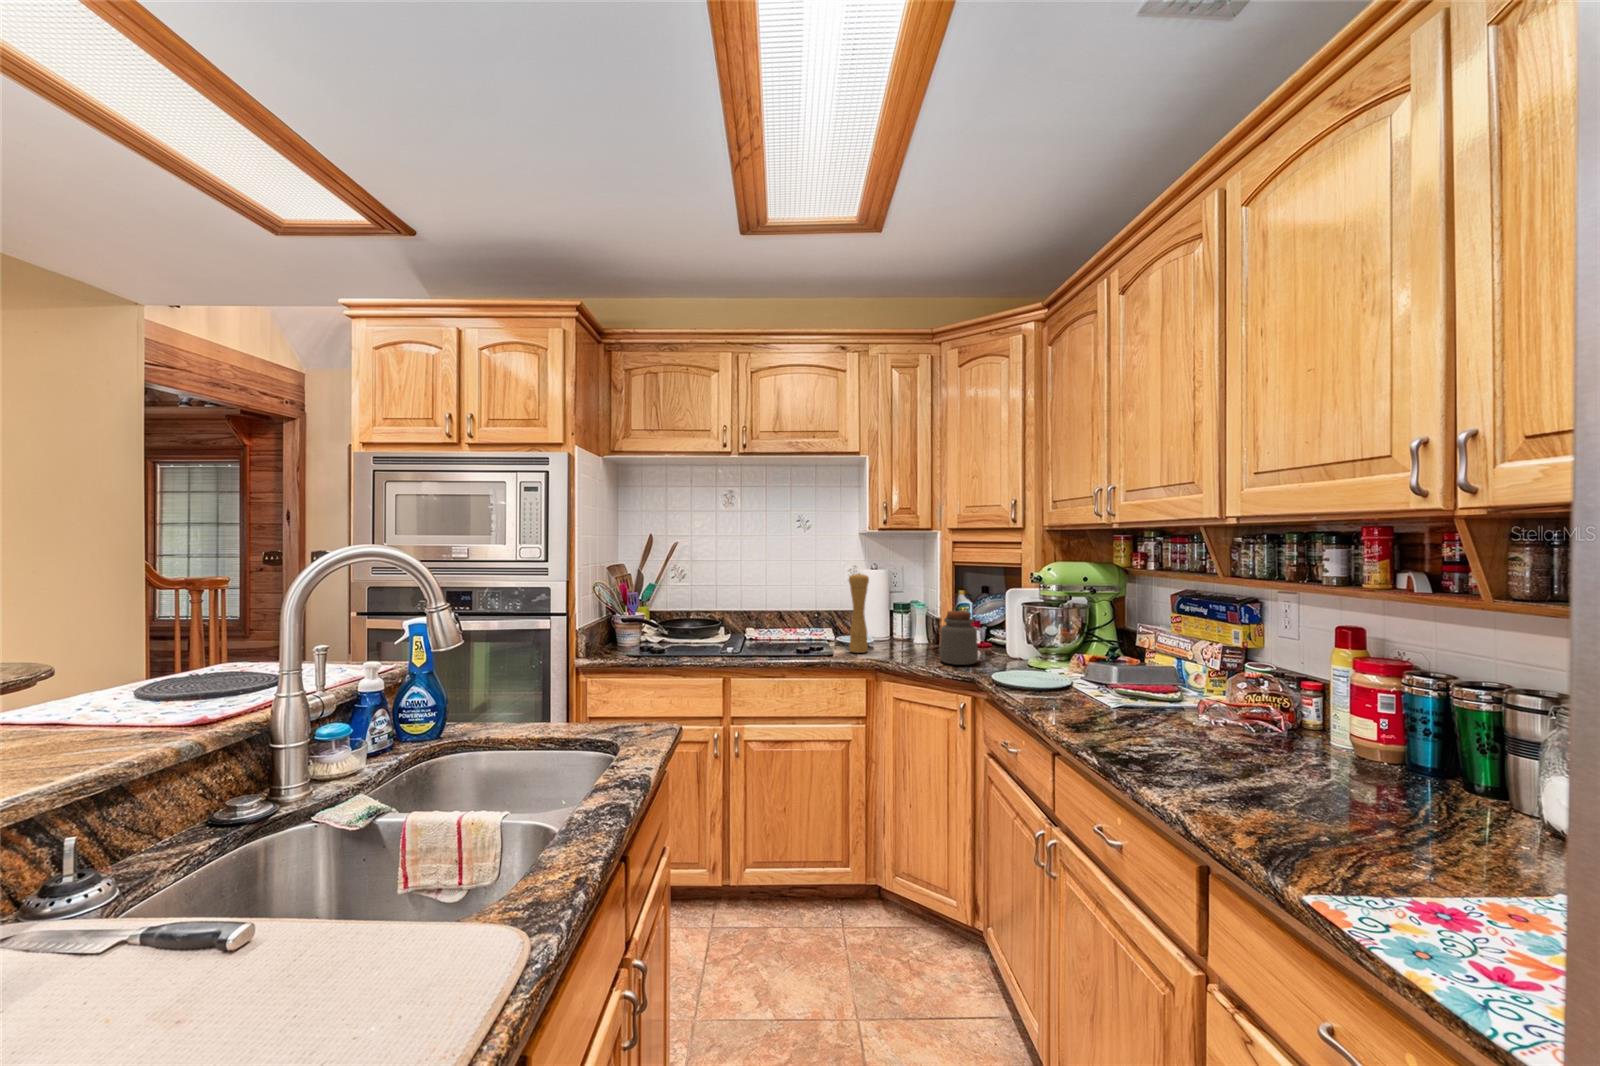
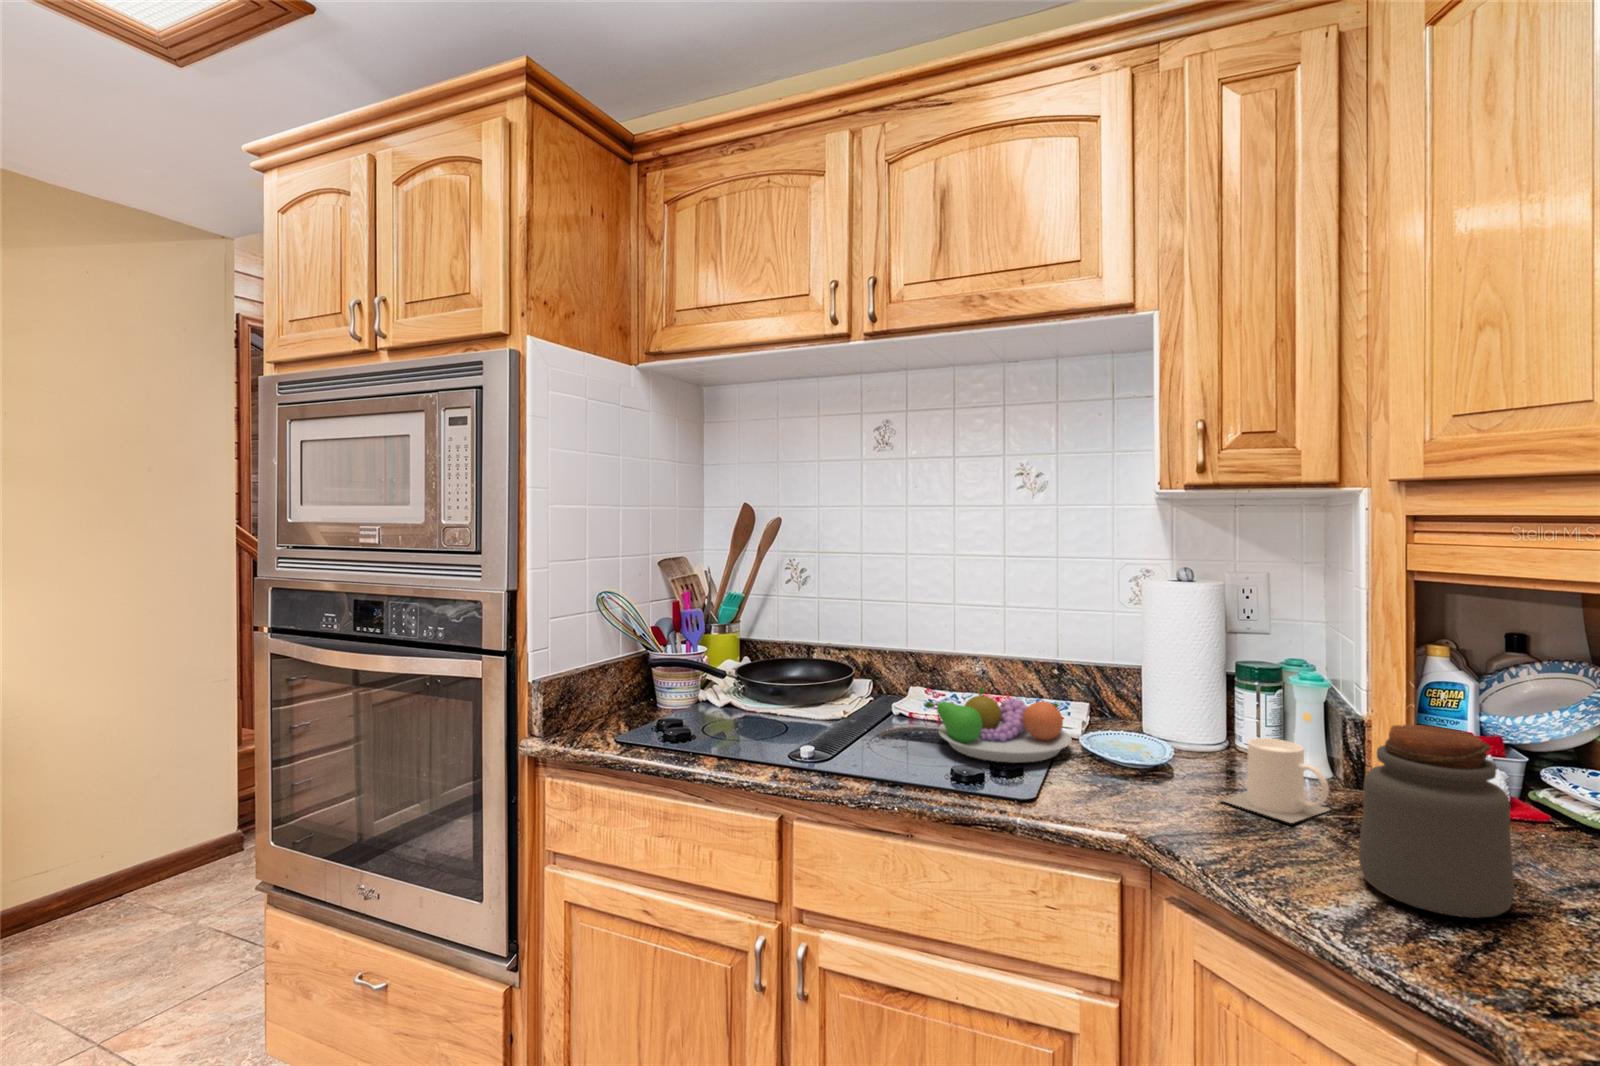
pepper mill: present [849,573,869,653] -> none [1088,593,1144,799]
fruit bowl: none [773,619,836,647] -> present [925,687,1072,763]
mug: none [895,626,930,653] -> present [1222,738,1330,823]

